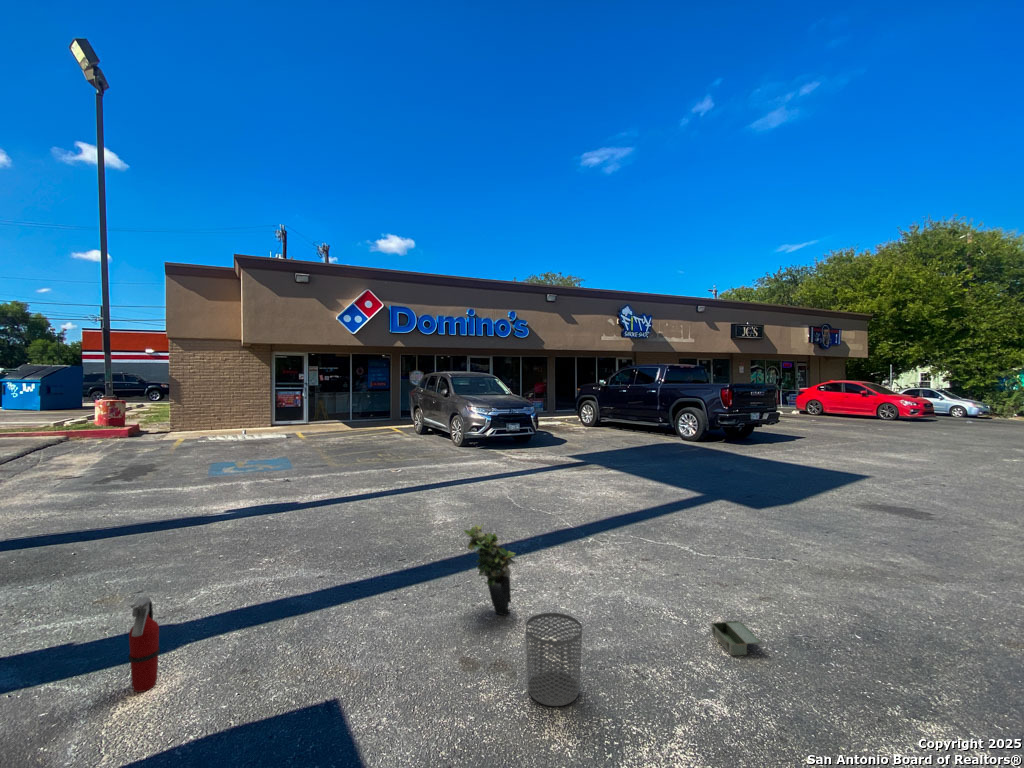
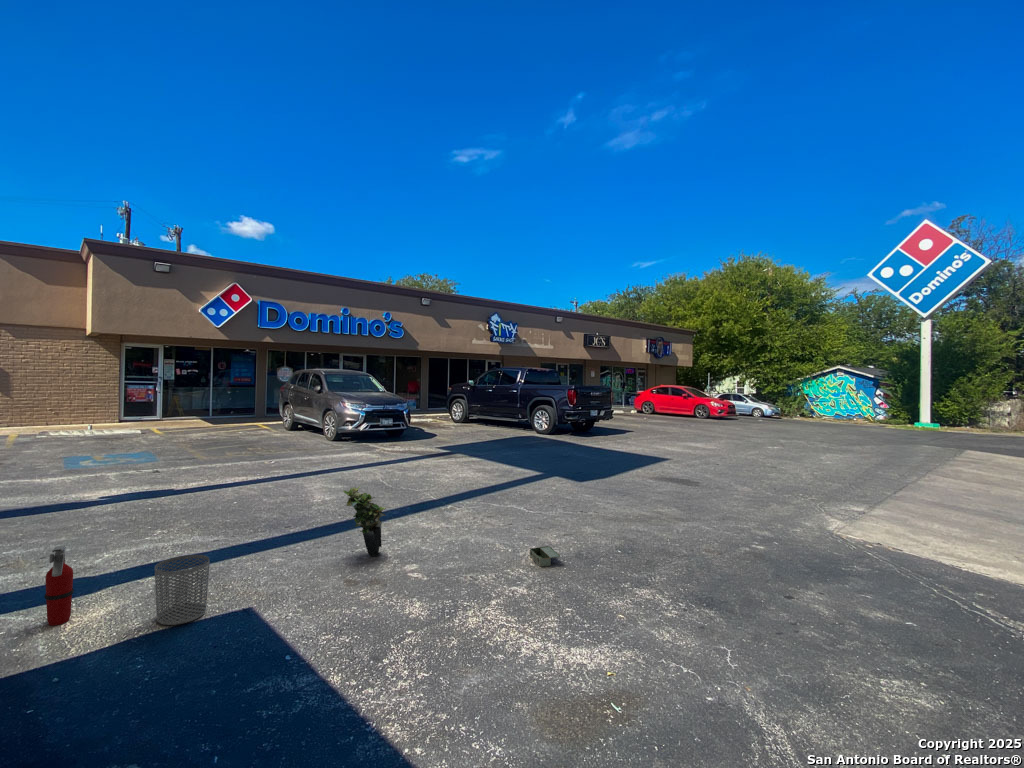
waste bin: present [526,613,582,706] -> present [155,555,209,625]

